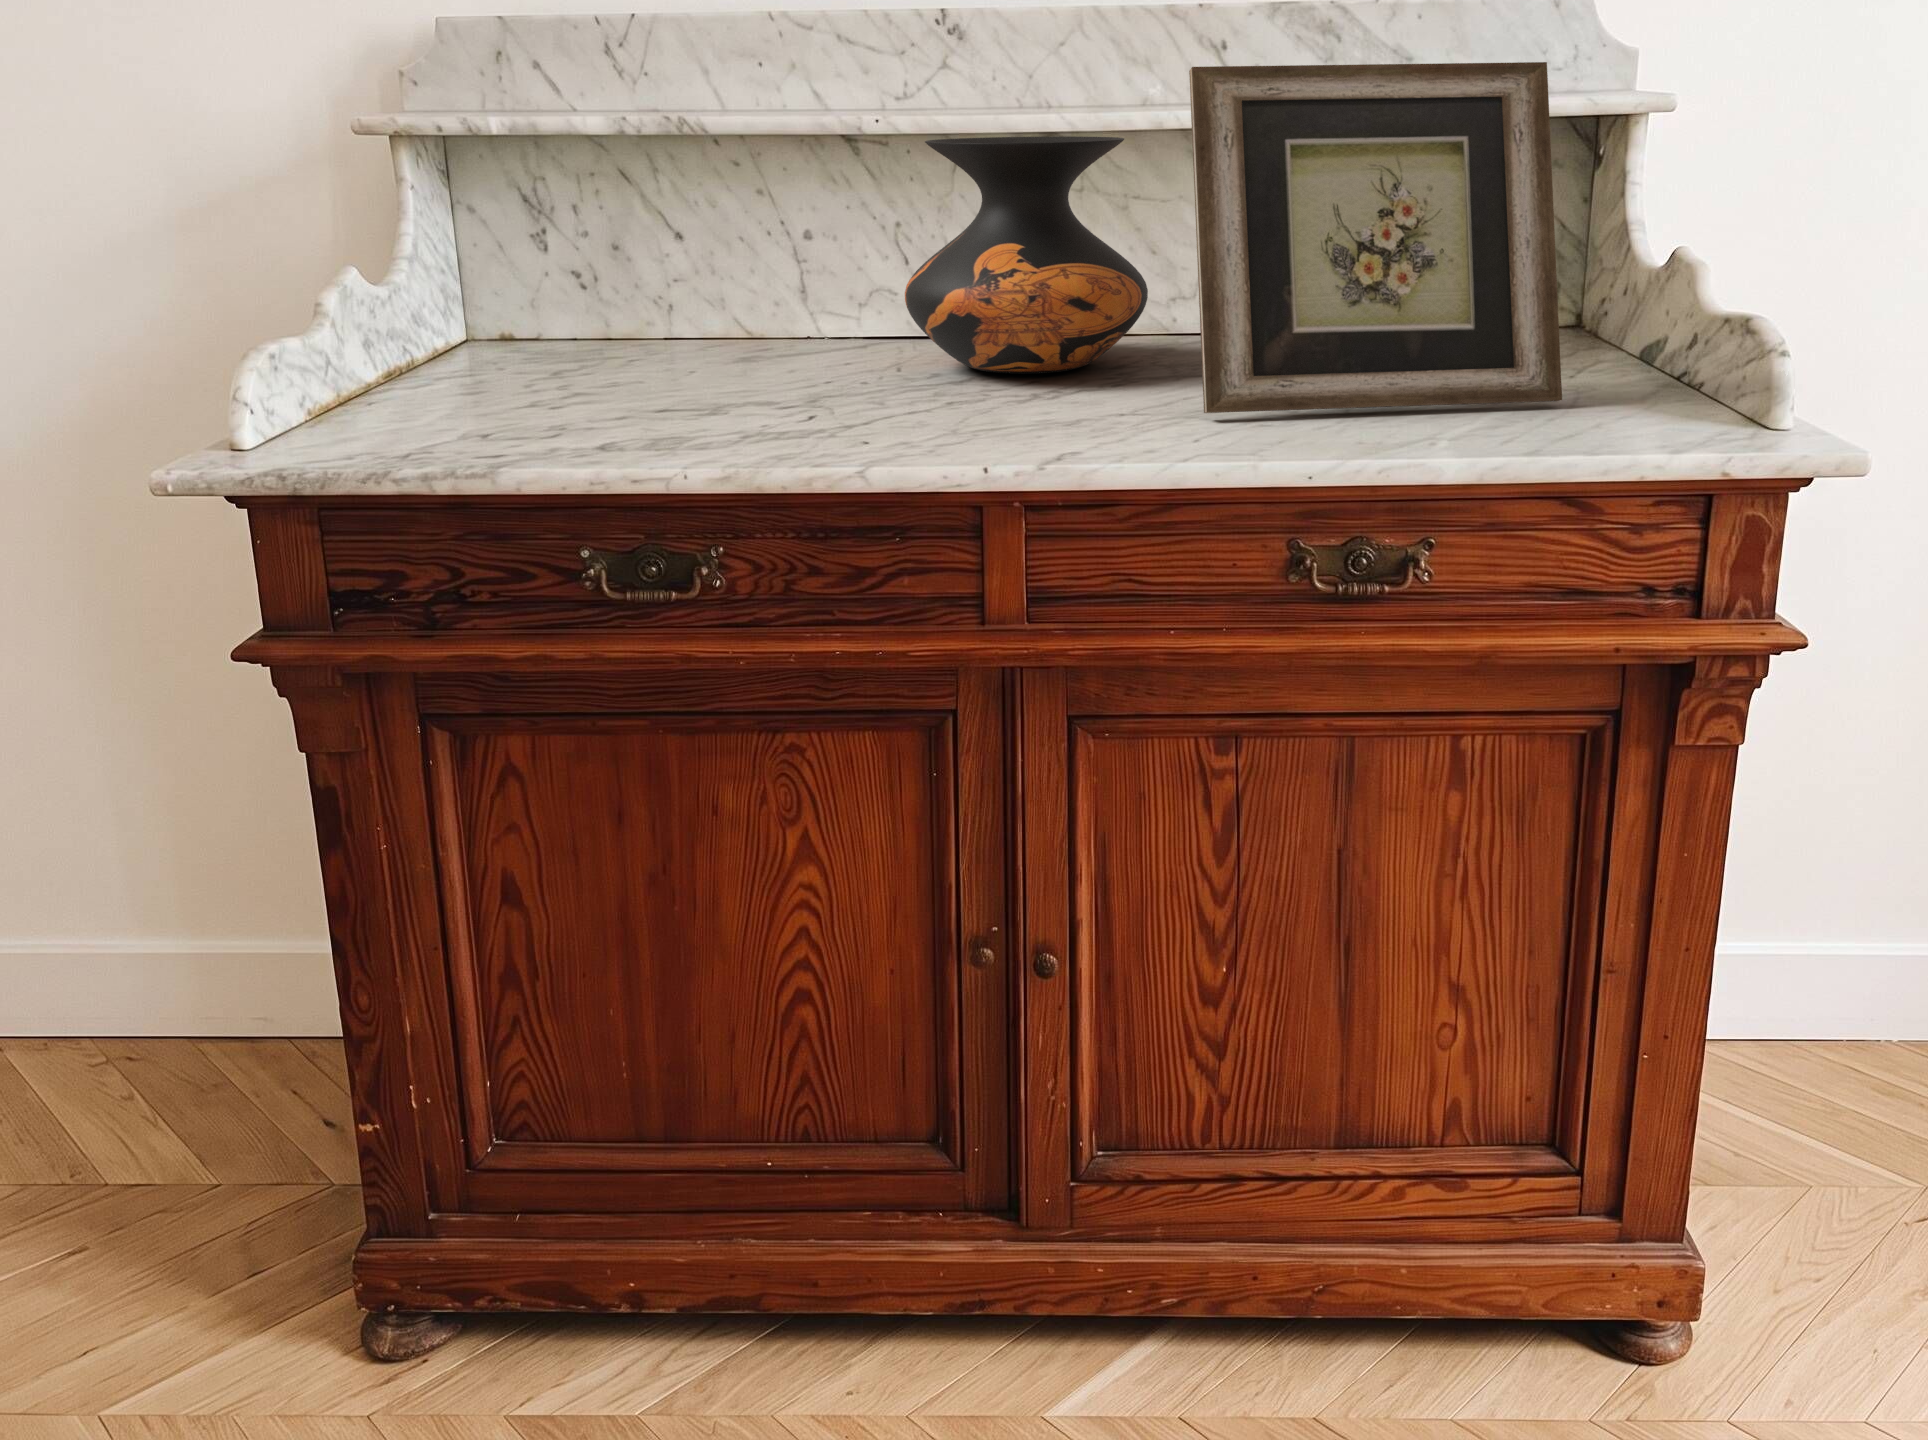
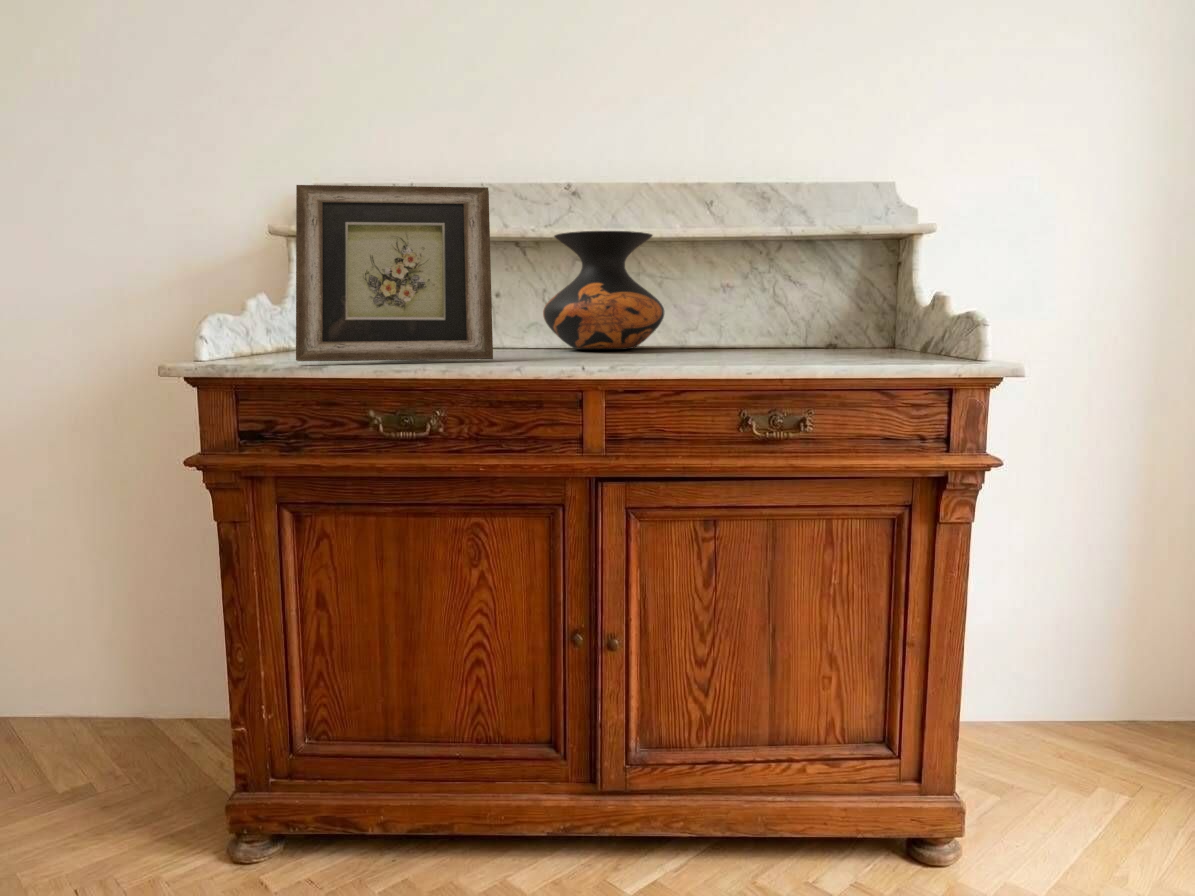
picture frame: present [1189,62,1562,413] -> present [296,185,493,361]

